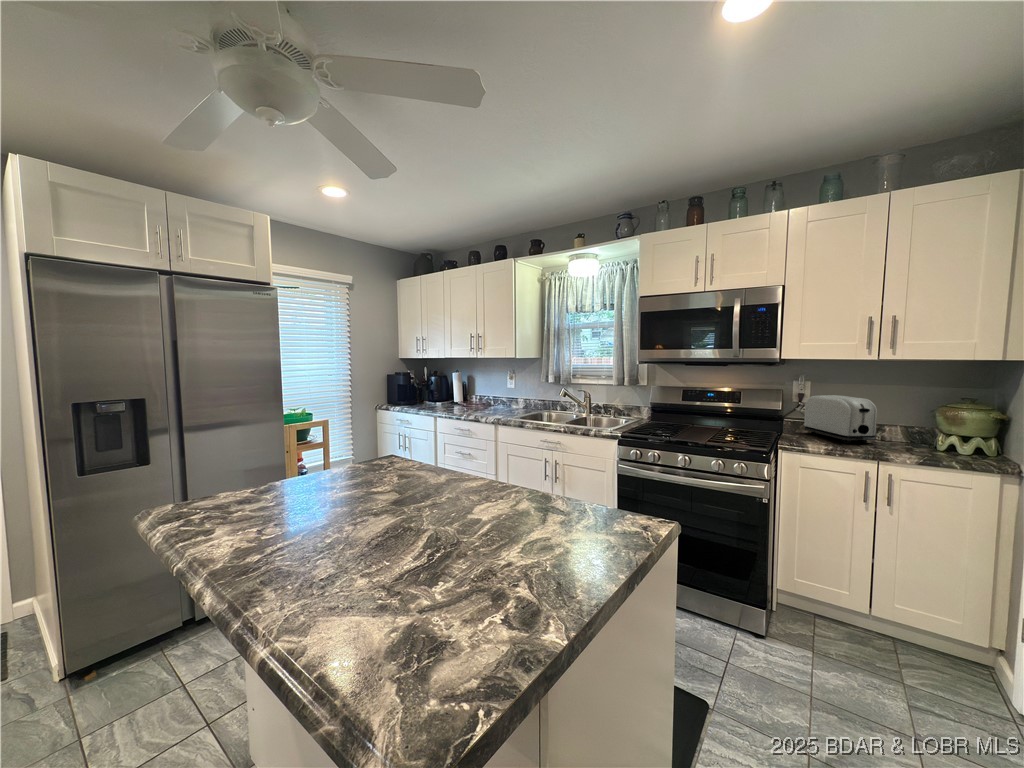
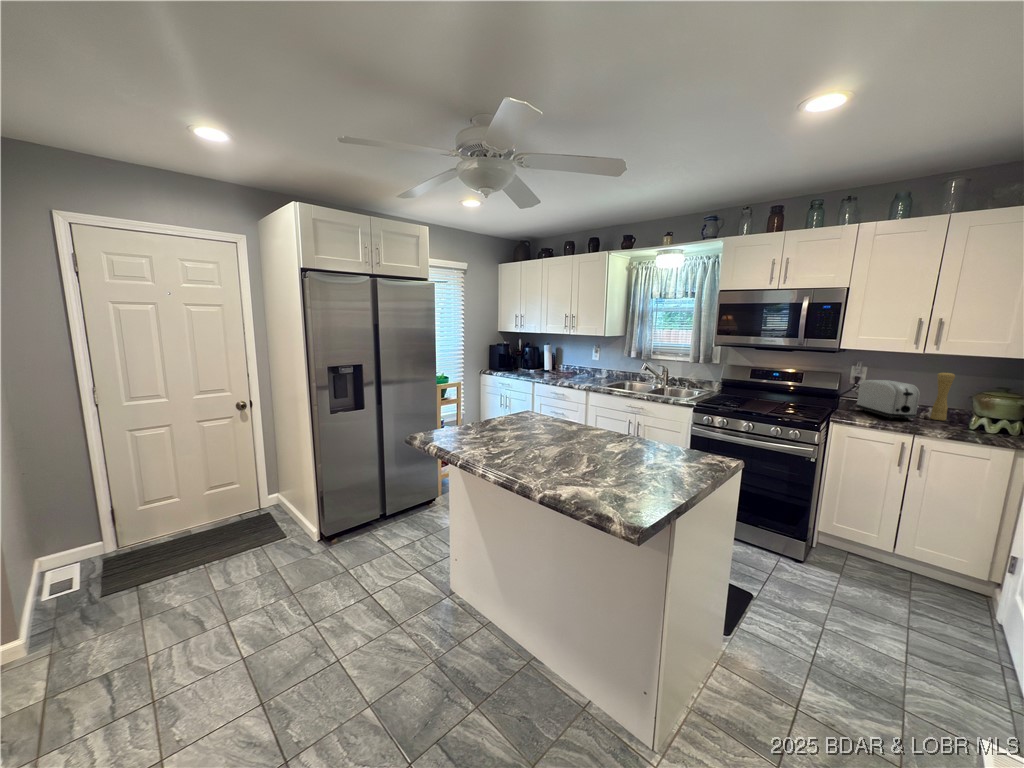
pepper mill: none [889,382,912,441] -> present [930,372,955,420]

